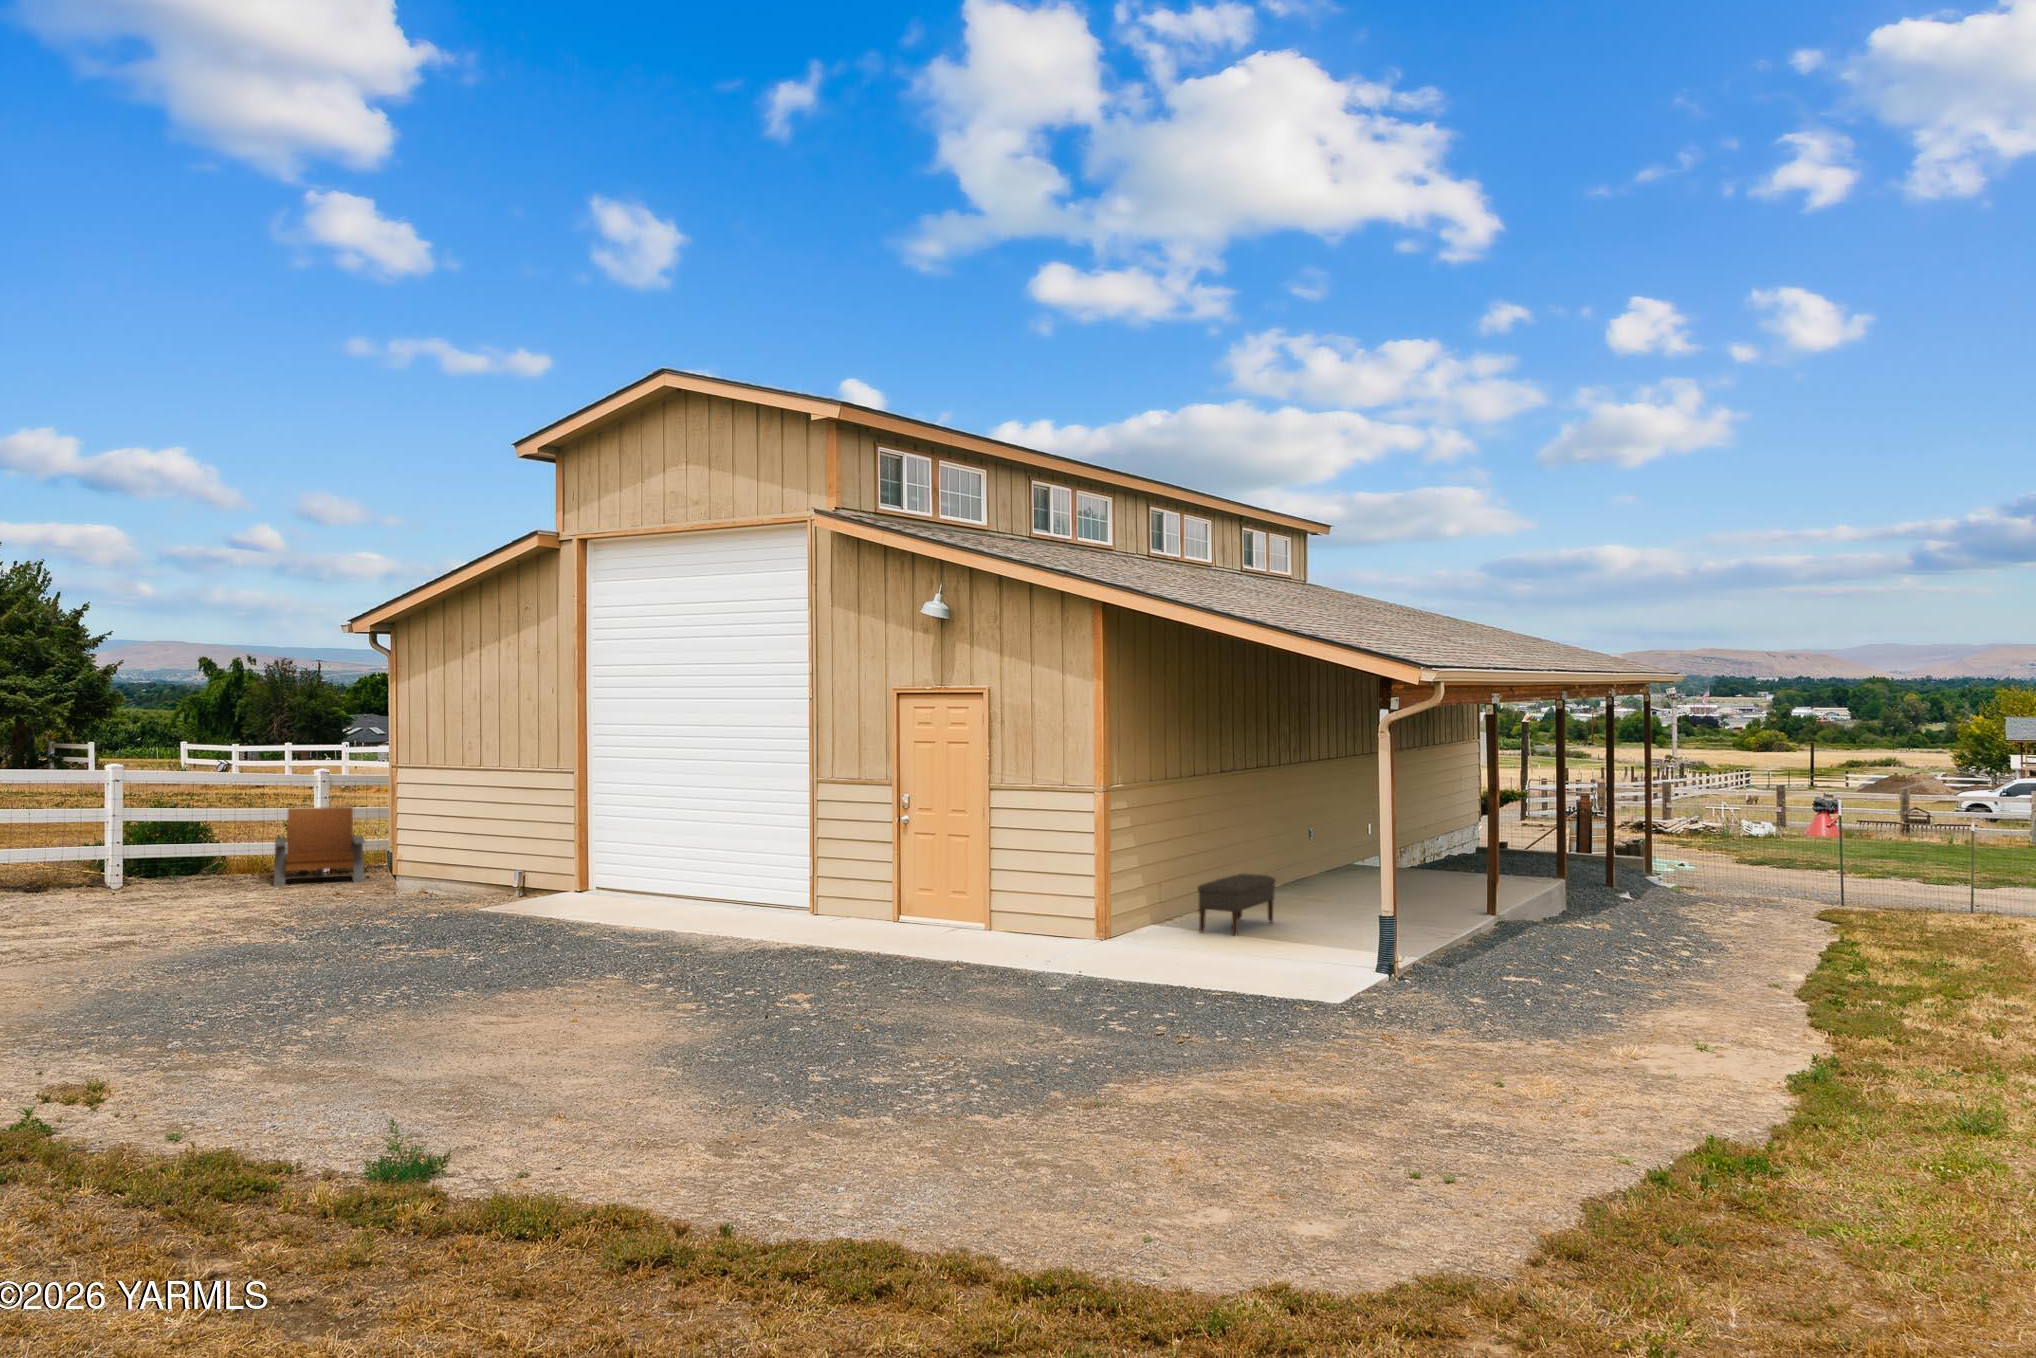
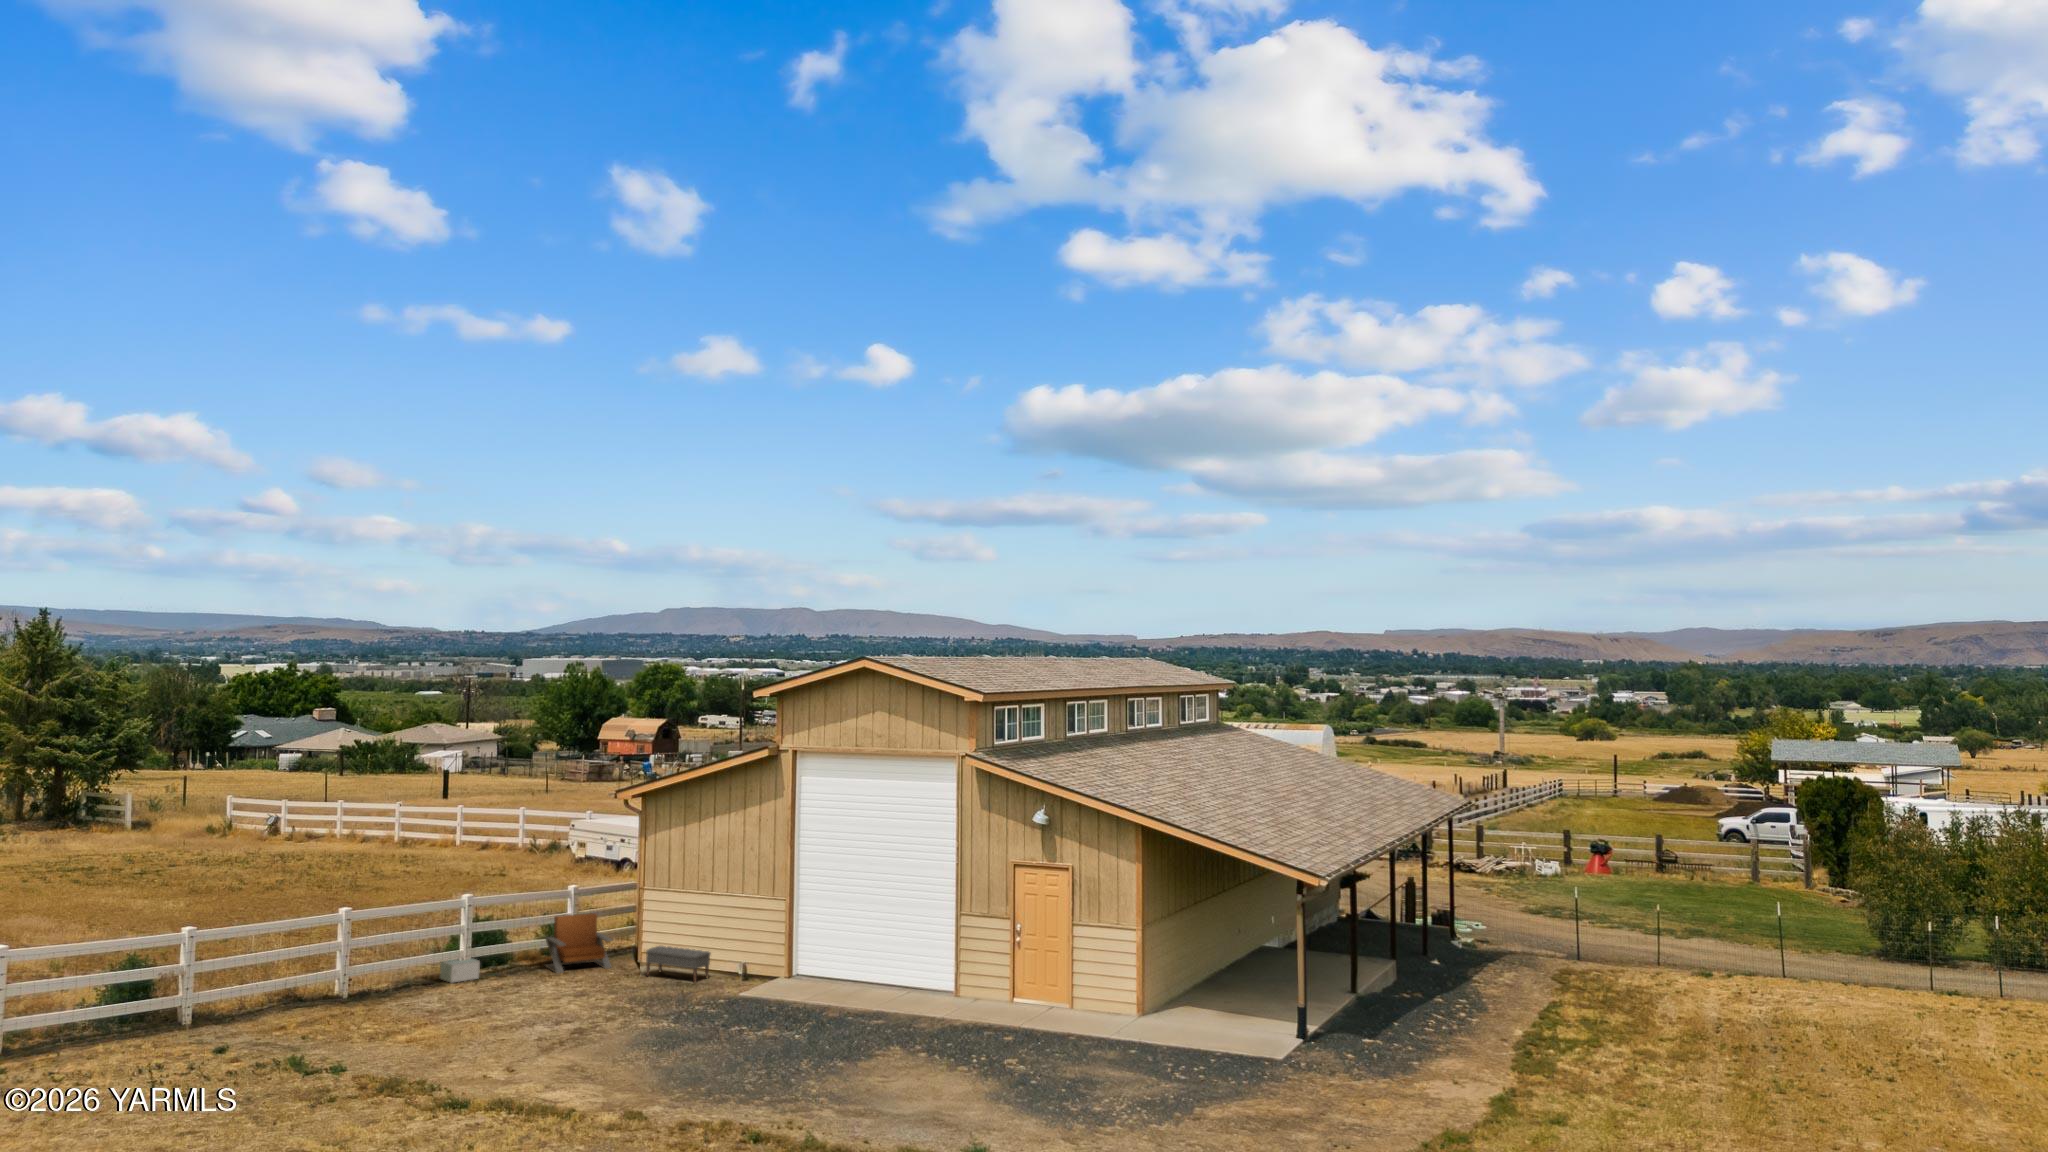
storage box: none [93,860,151,893] -> present [440,959,480,983]
bench: present [1198,874,1275,936] -> present [646,946,711,982]

